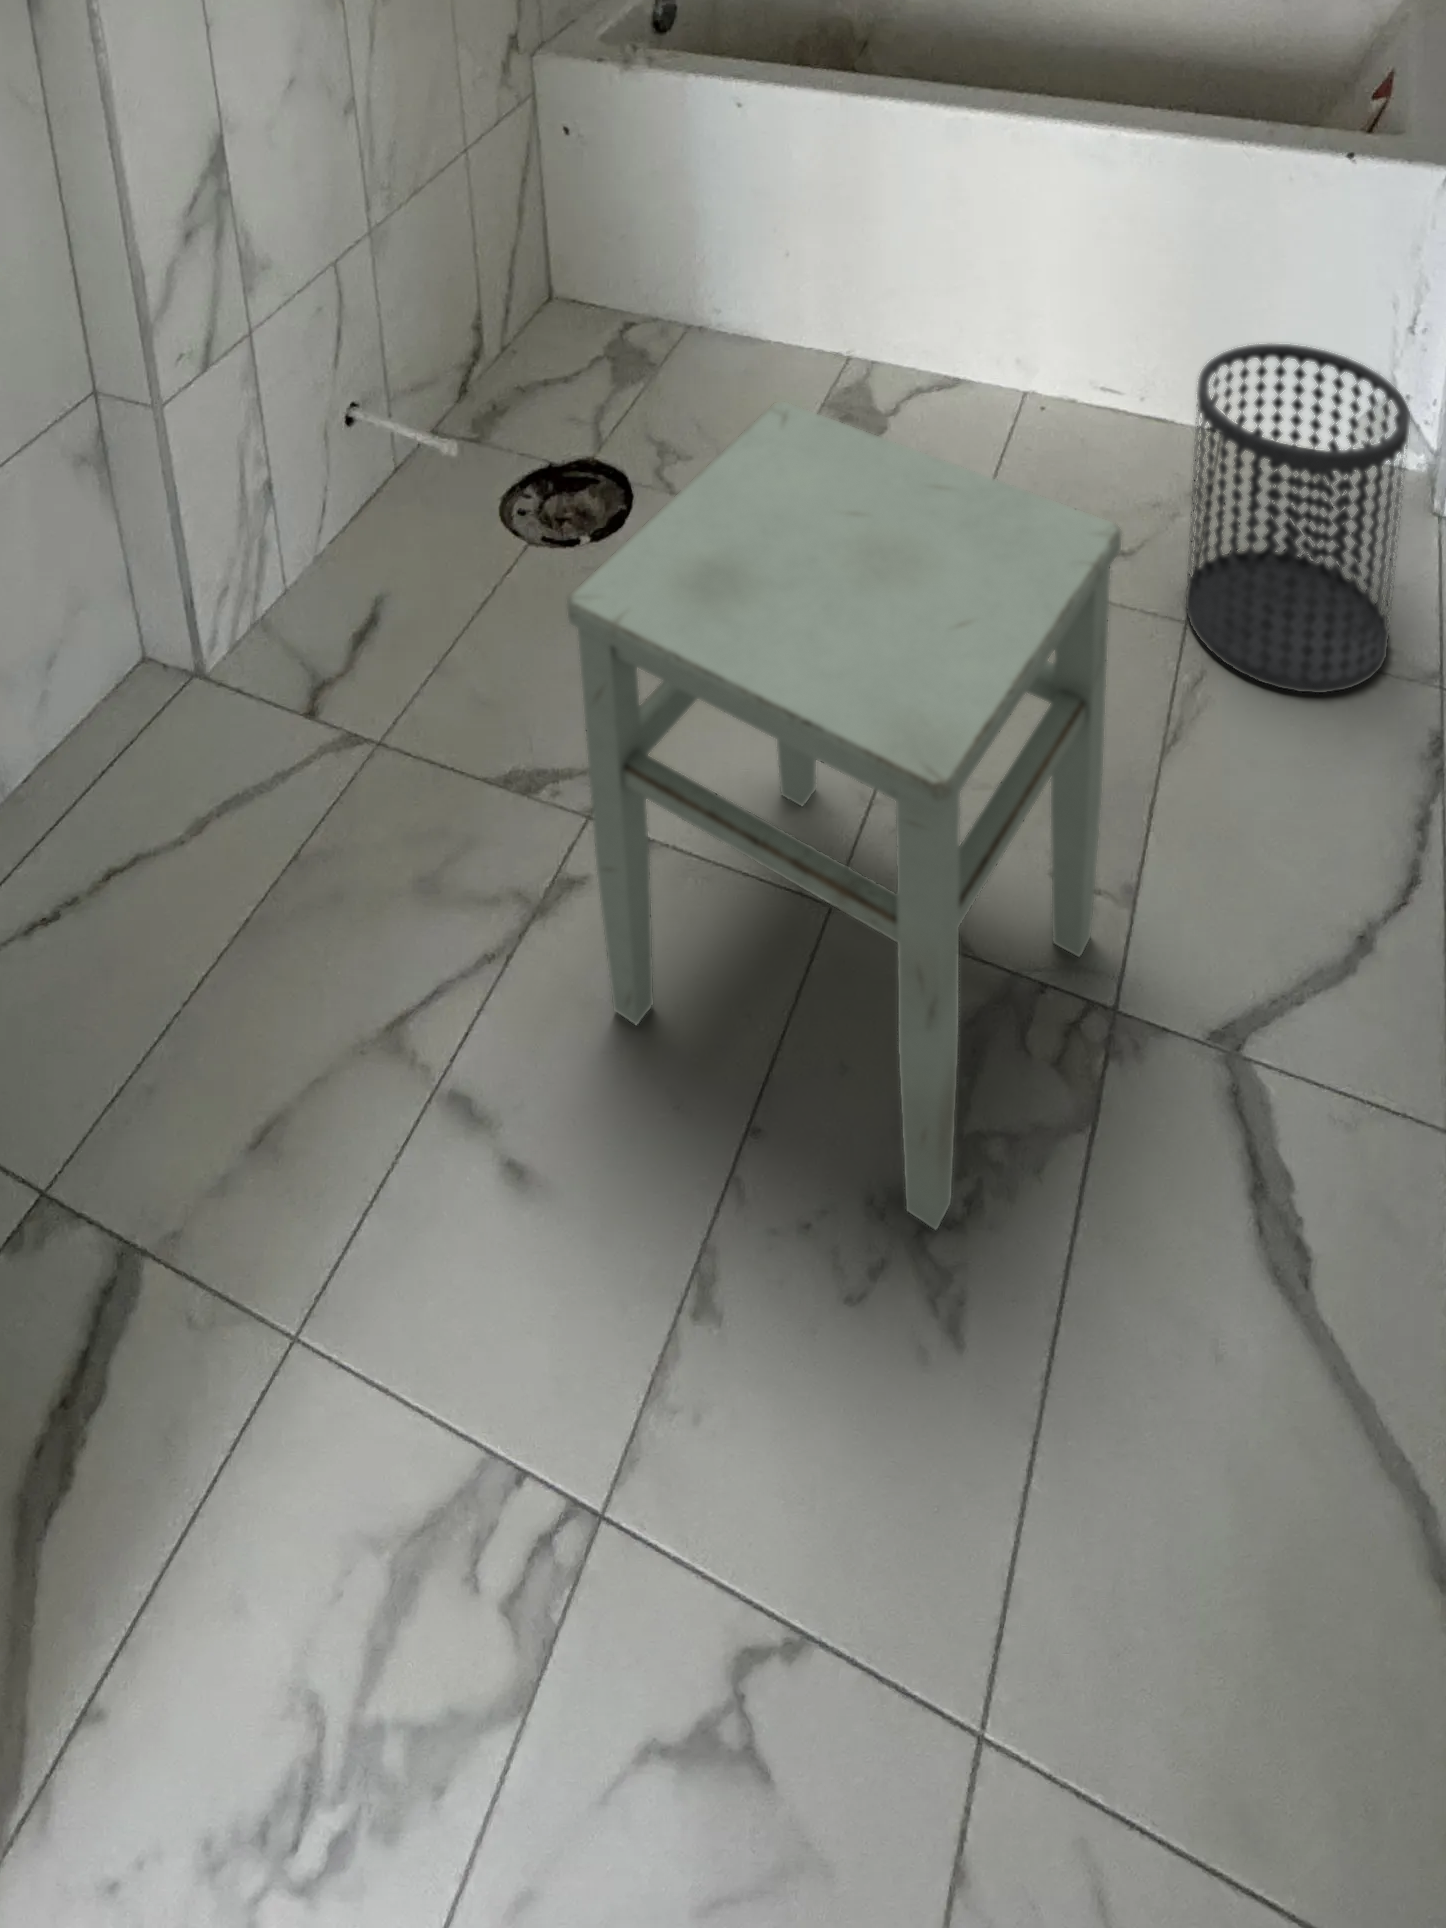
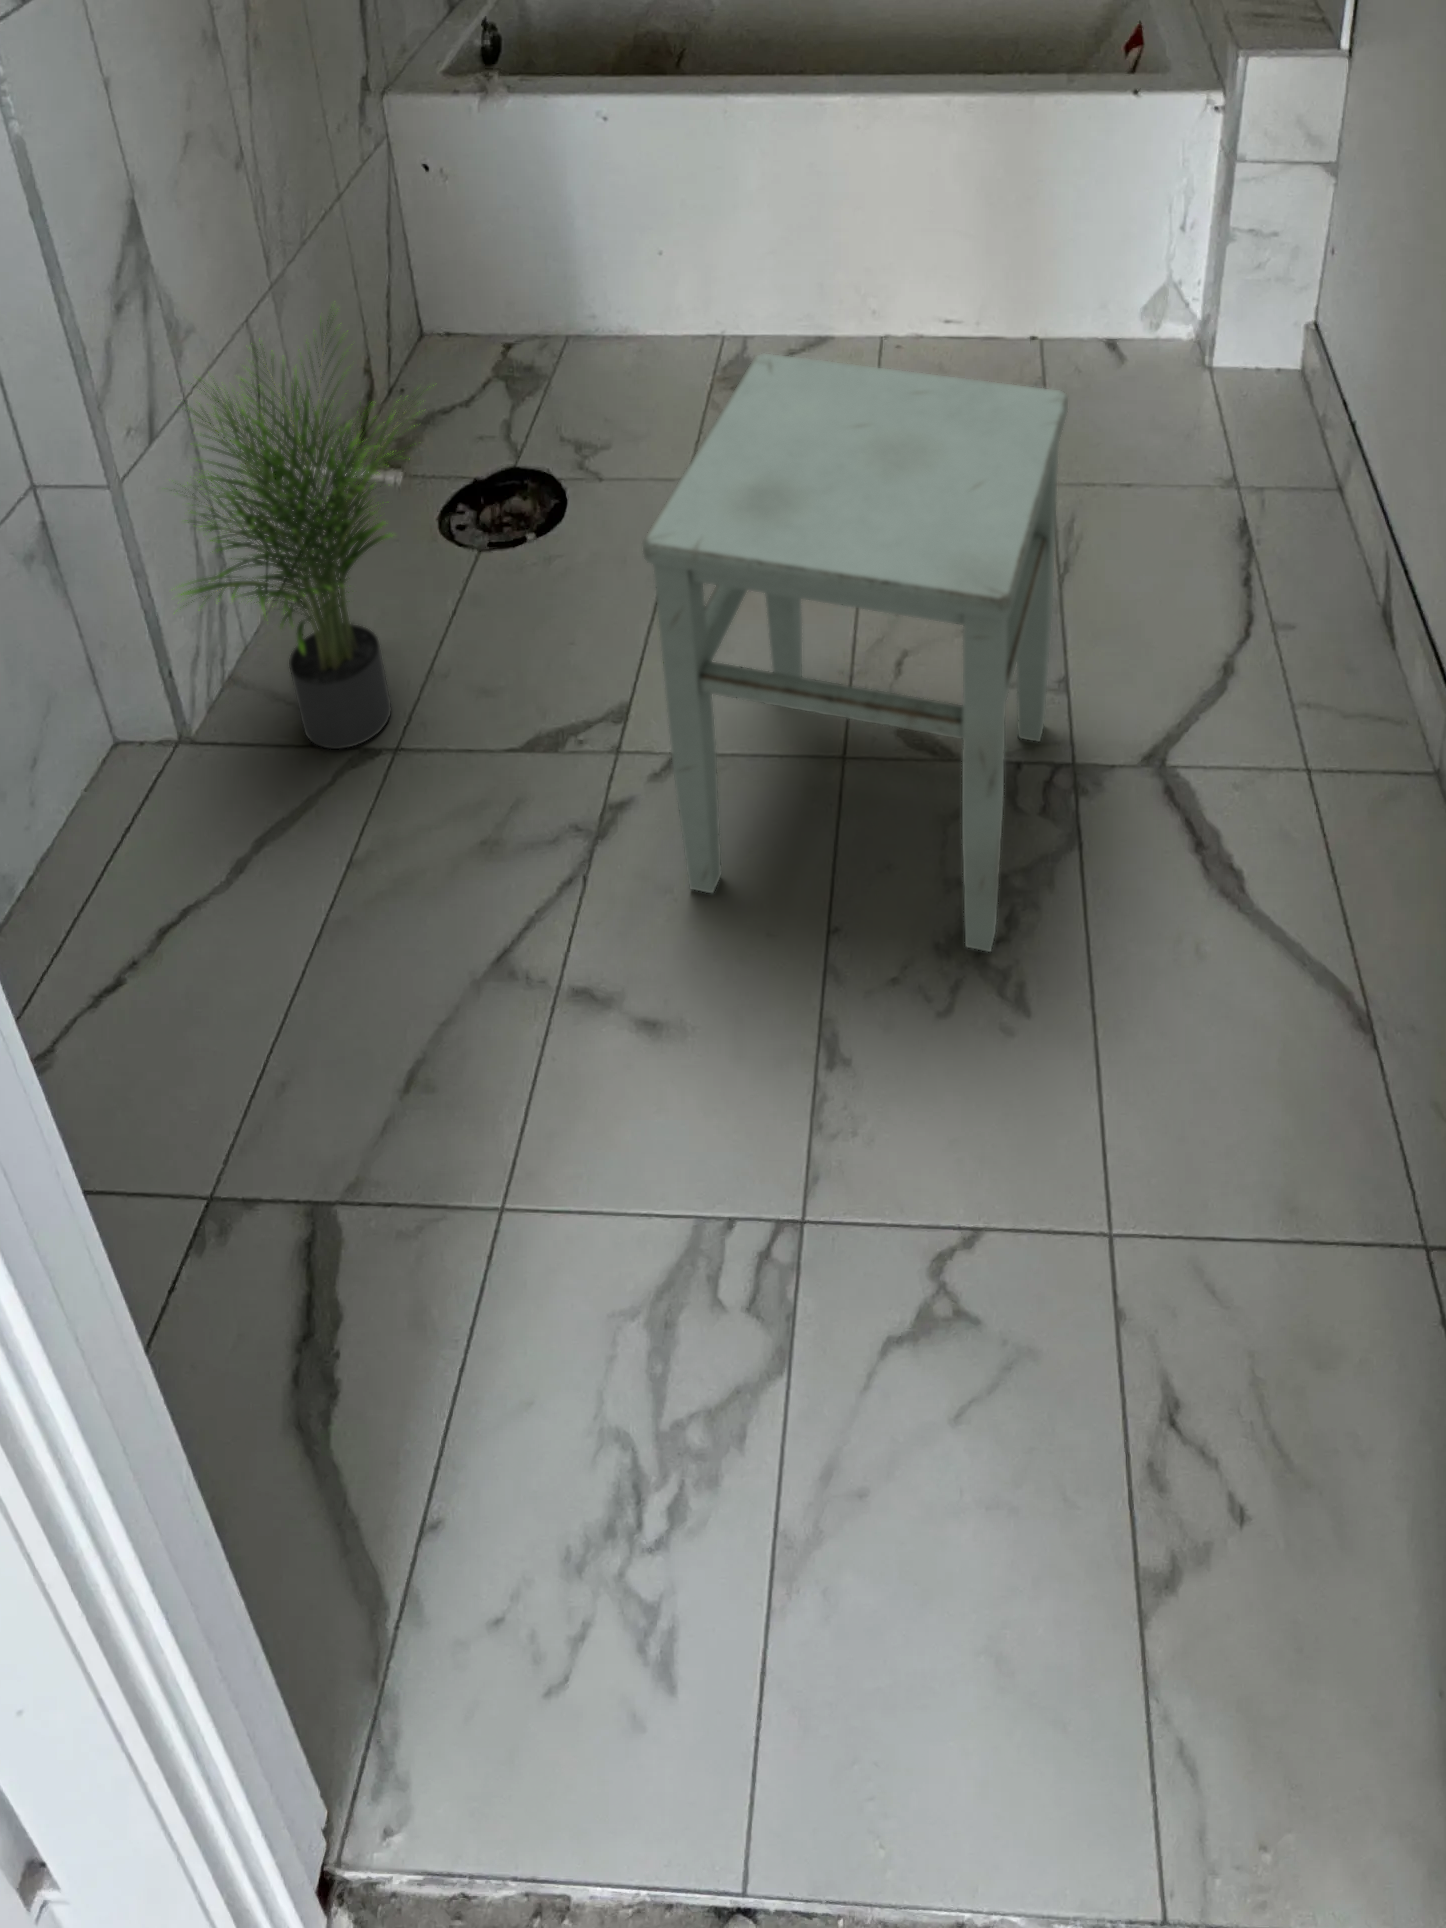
potted plant: none [156,263,464,726] -> present [181,315,411,749]
wastebasket: present [1186,344,1410,693] -> none [1050,249,1216,518]

